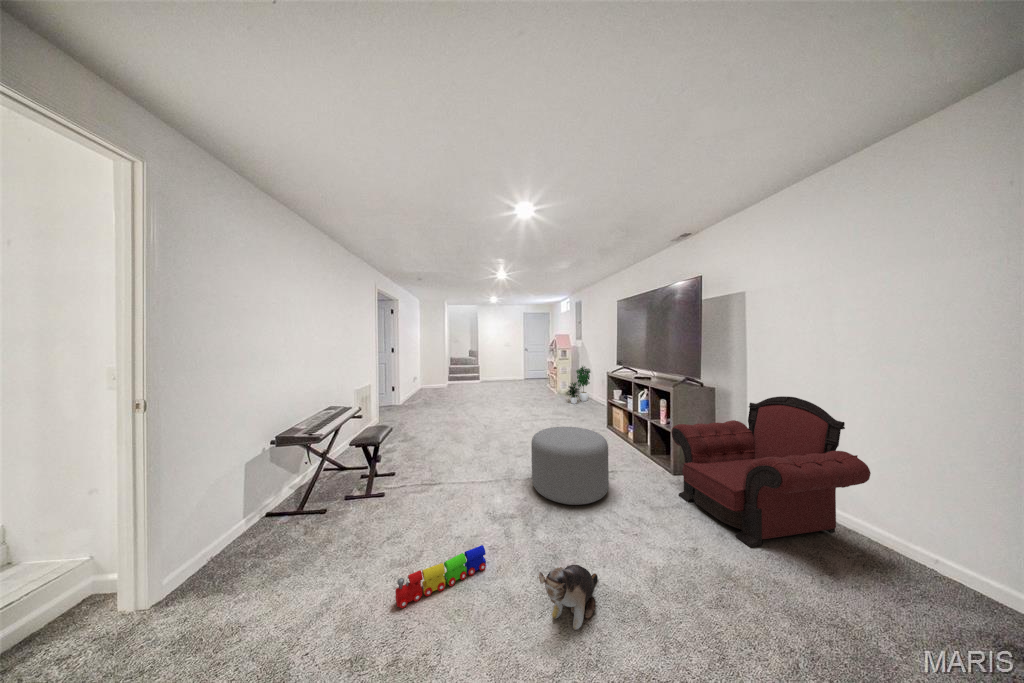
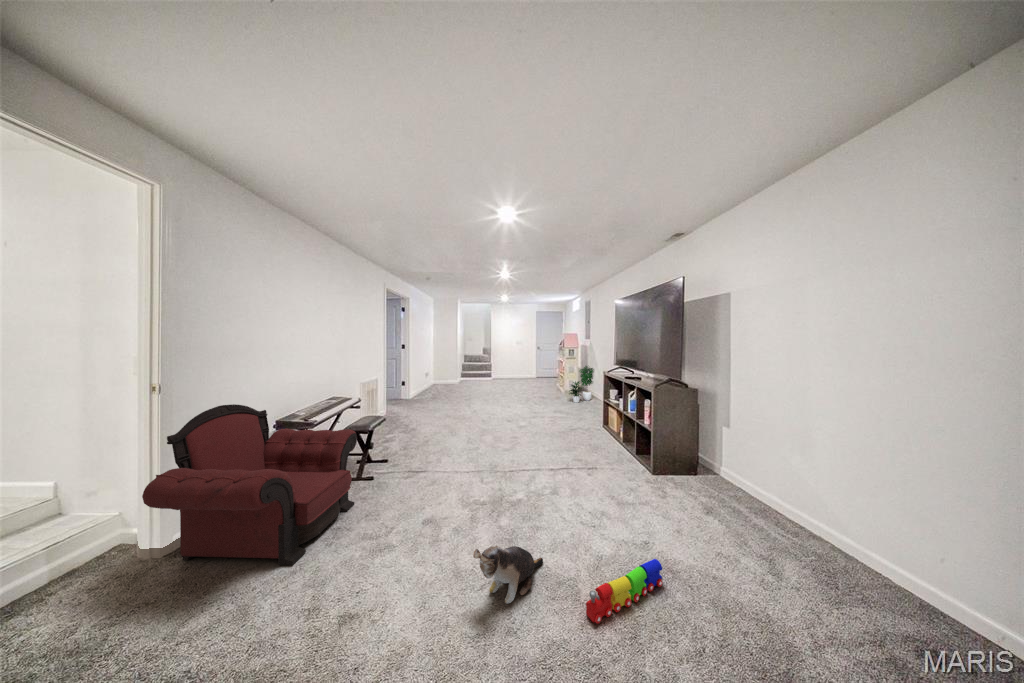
armchair: present [672,396,871,547] -> present [142,404,357,565]
ottoman: present [531,427,609,505] -> none [509,423,581,496]
toy train: present [396,545,486,608] -> present [586,559,663,624]

